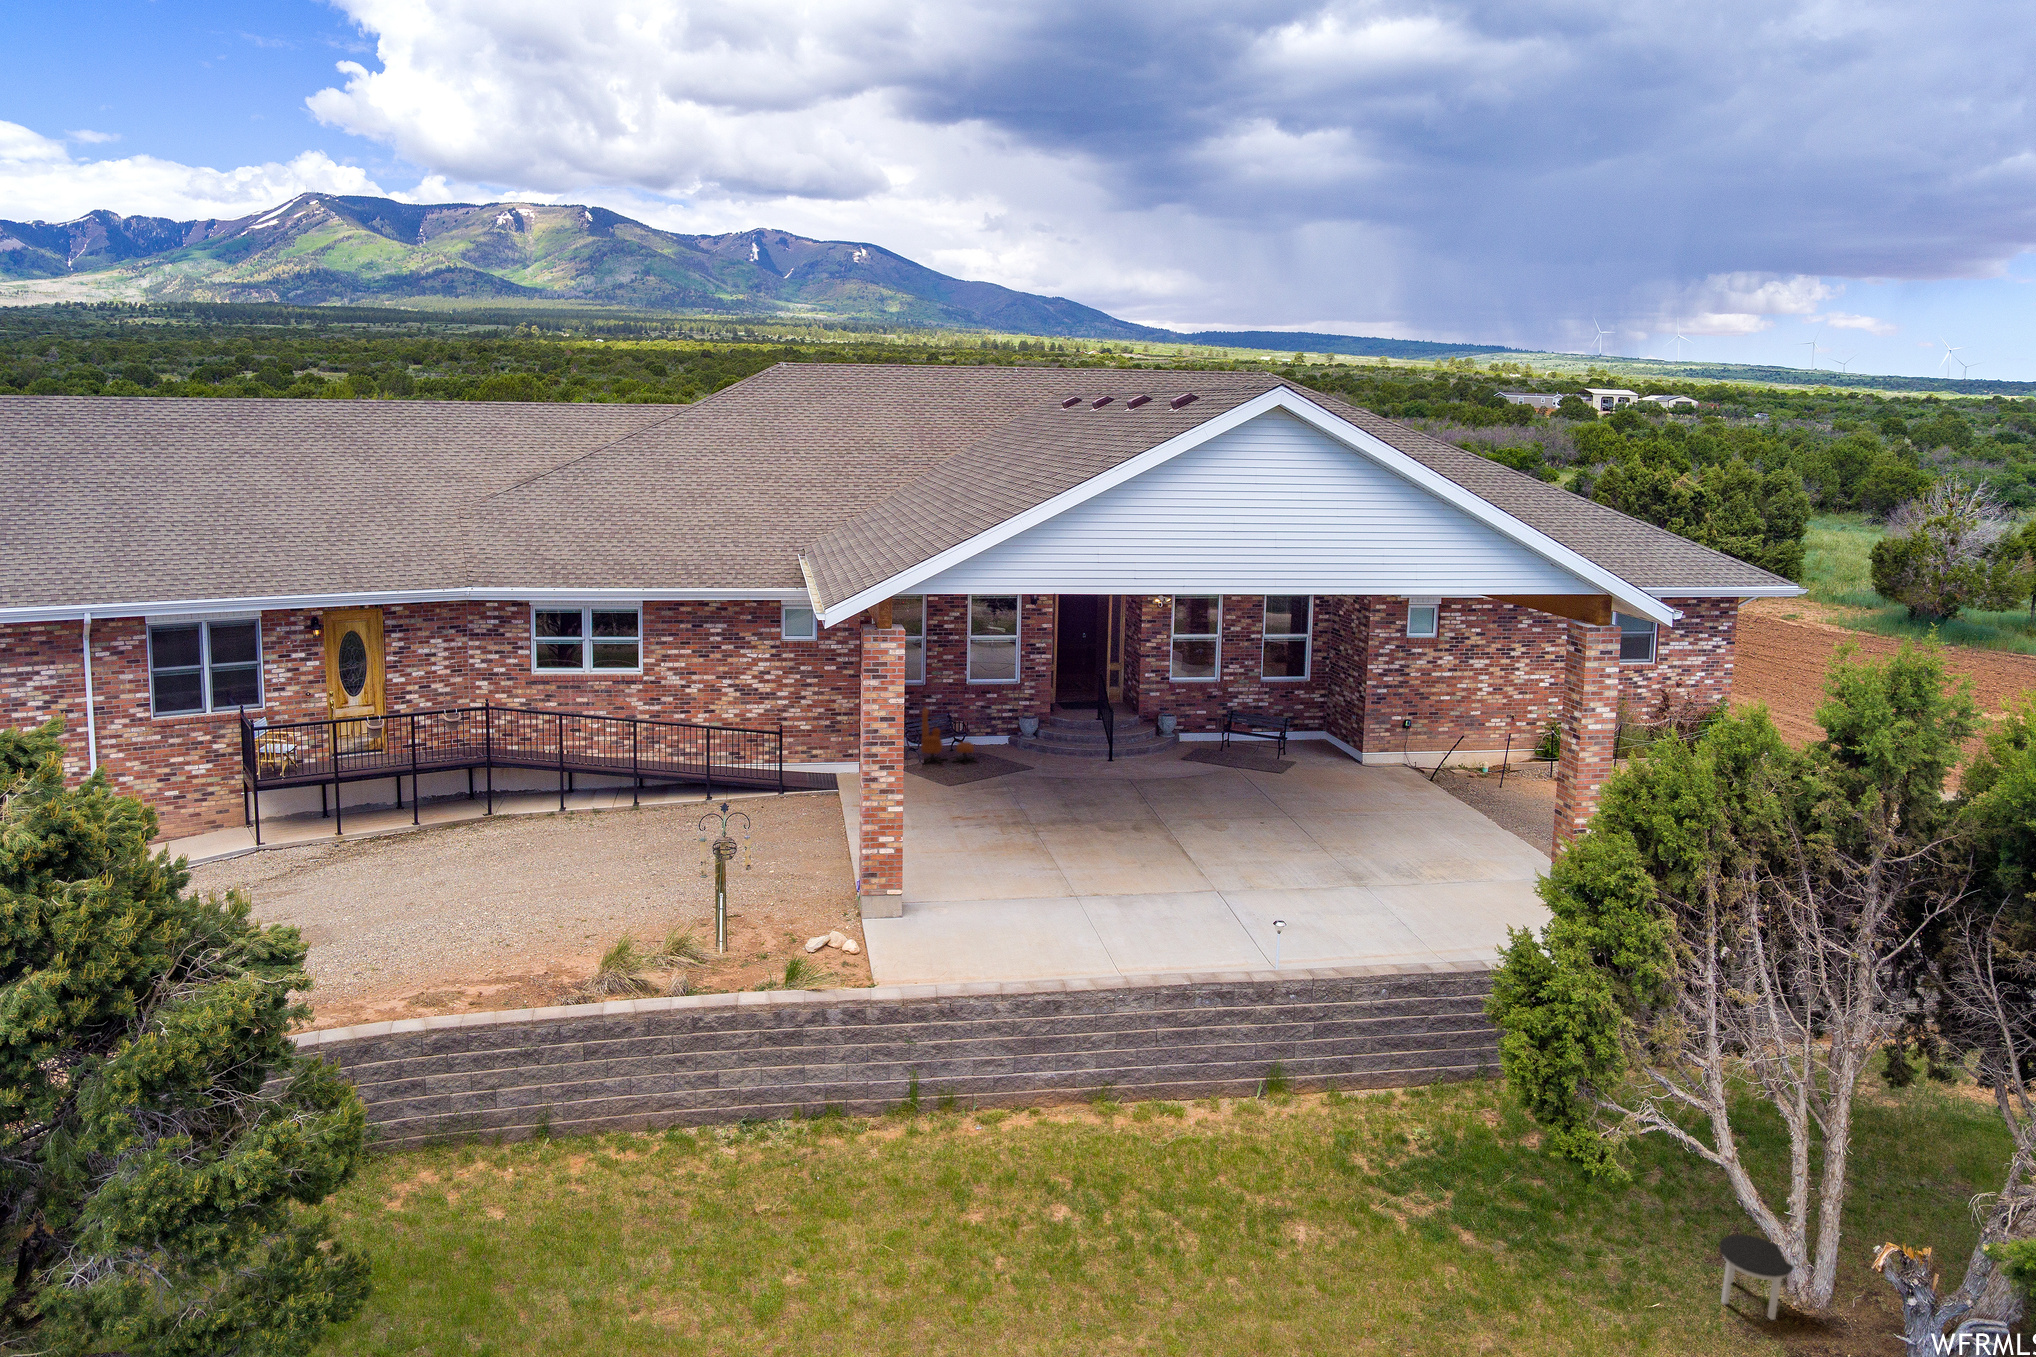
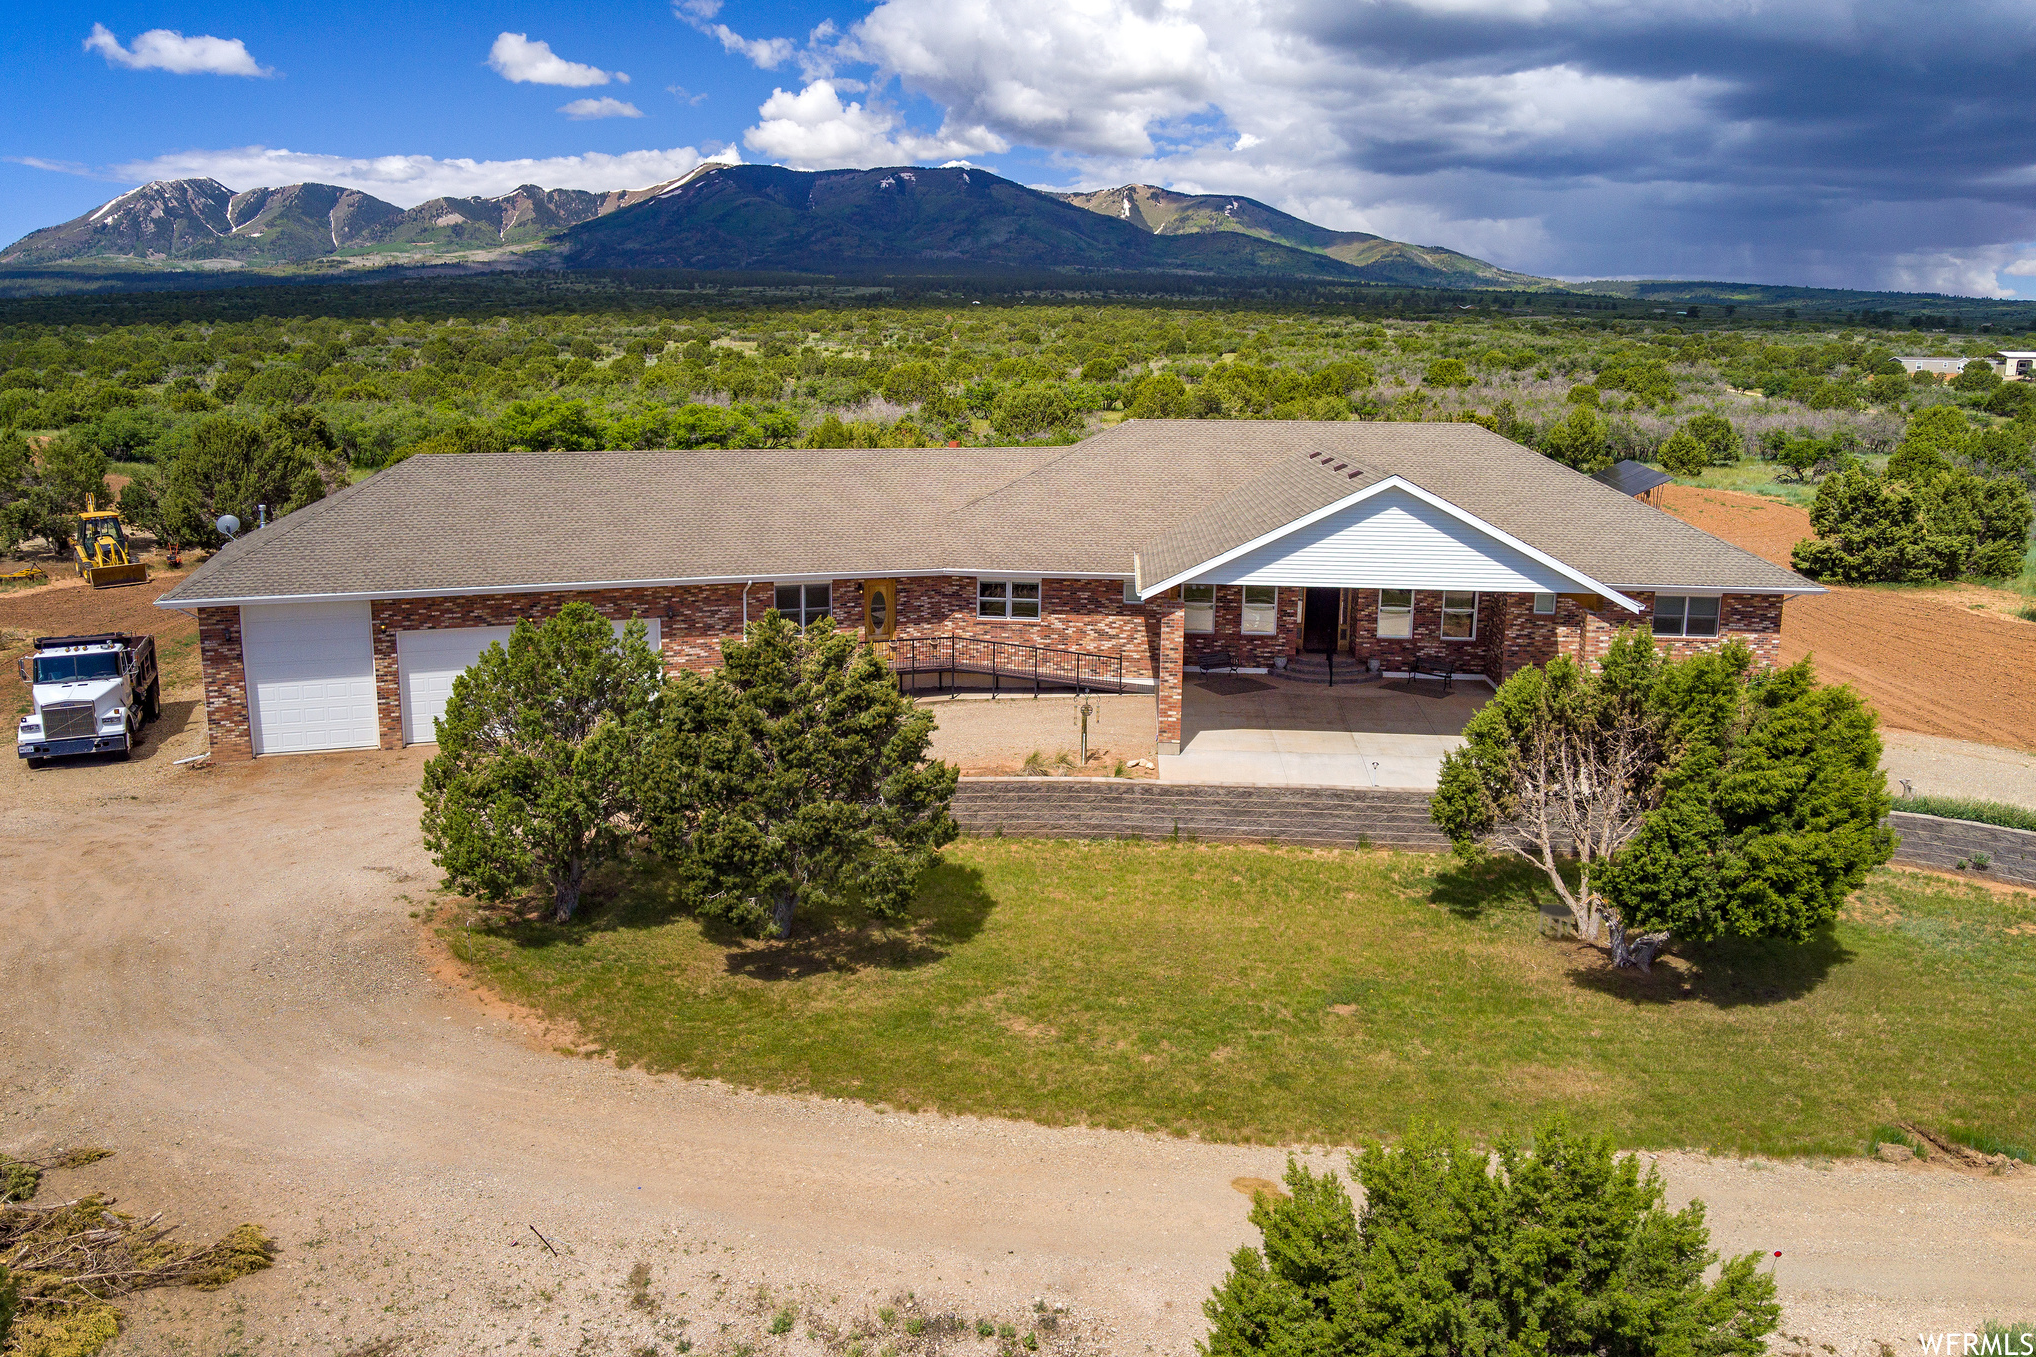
lounge chair: present [921,707,975,764] -> none [1204,648,1244,686]

